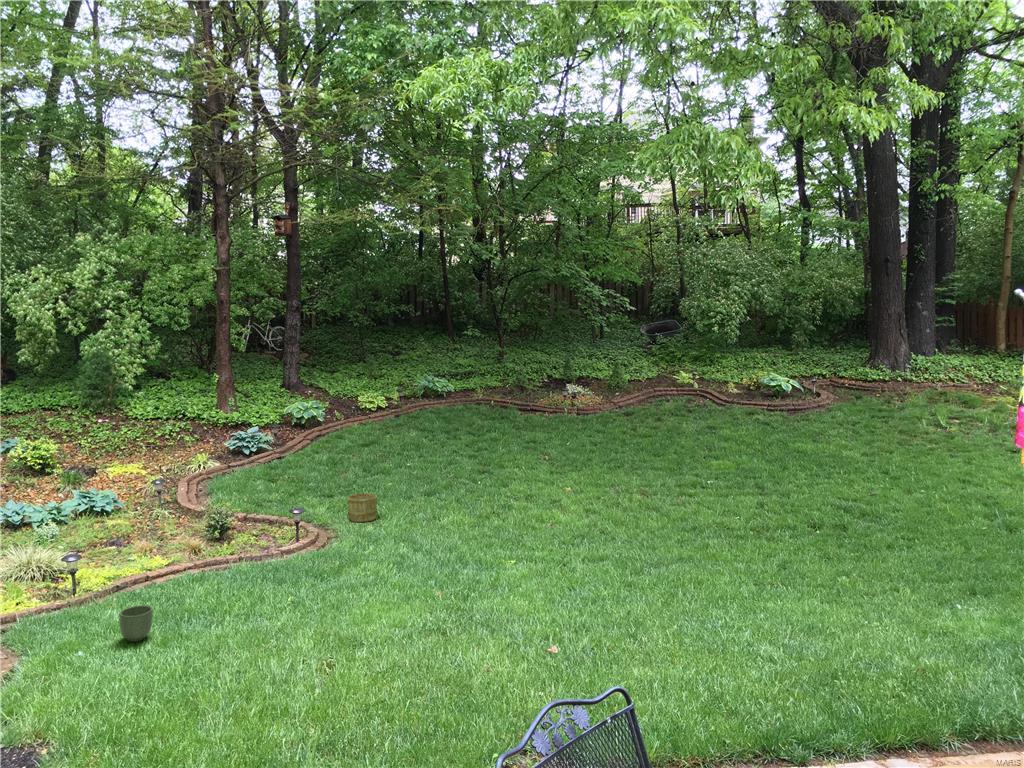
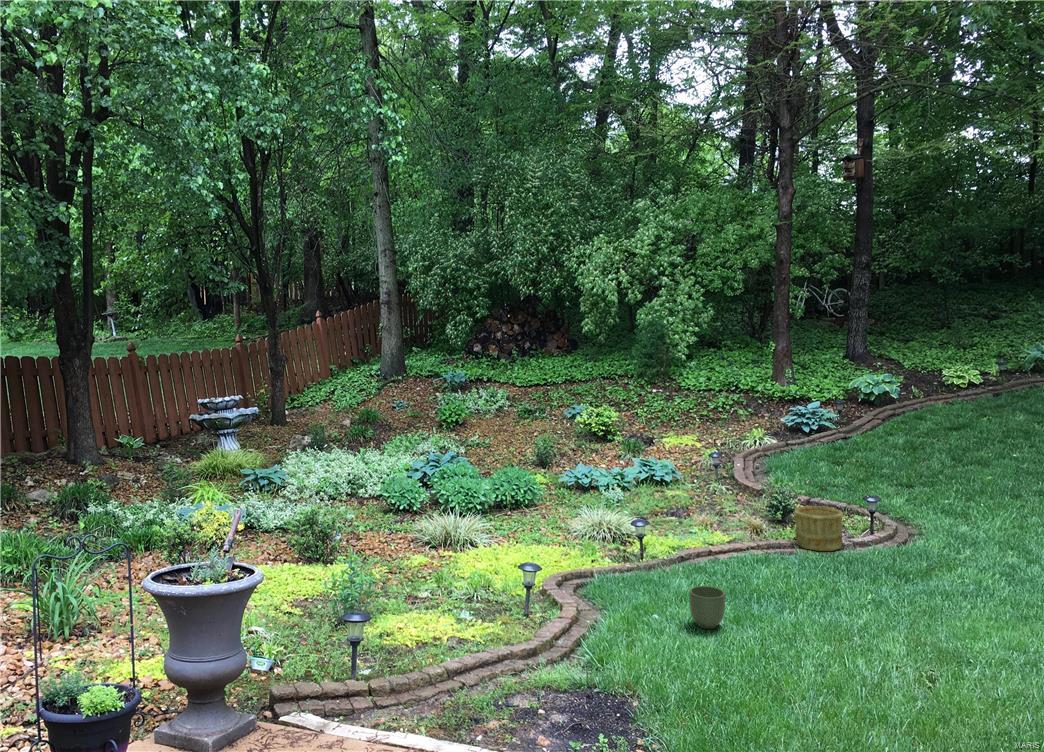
wooden bucket: present [347,493,377,522] -> present [794,506,843,551]

